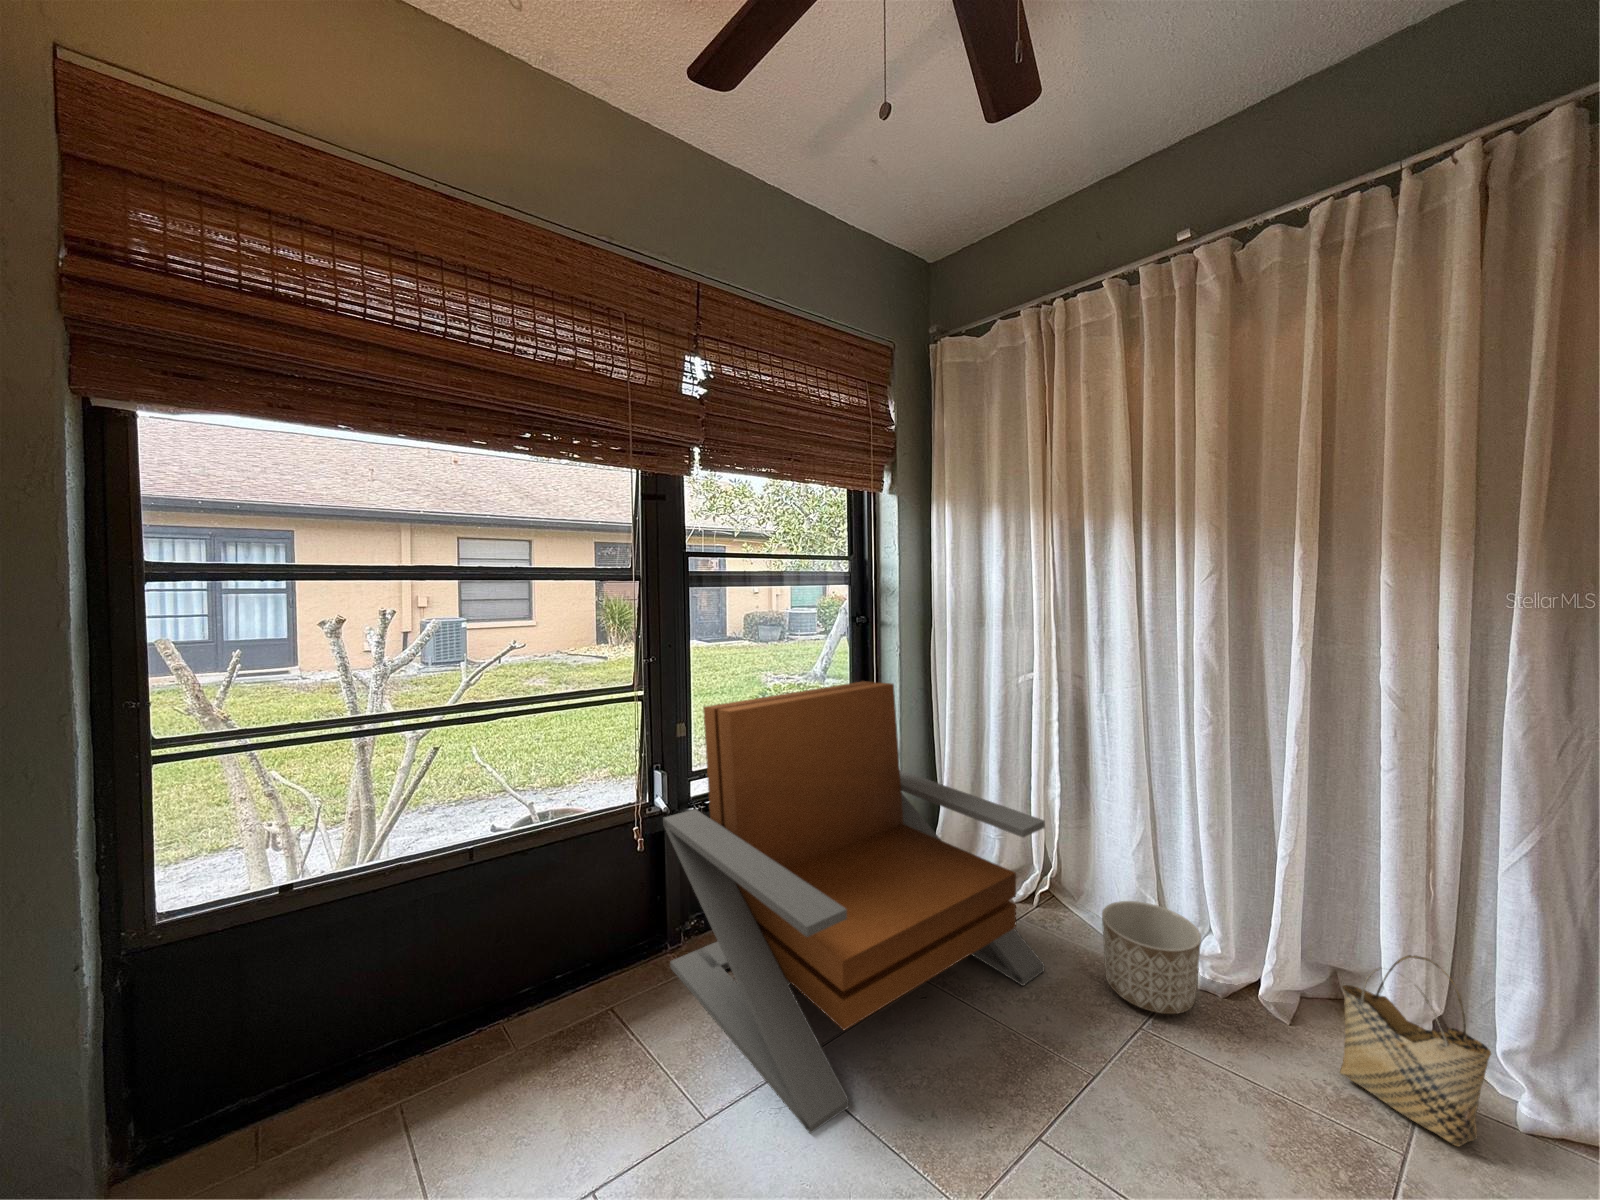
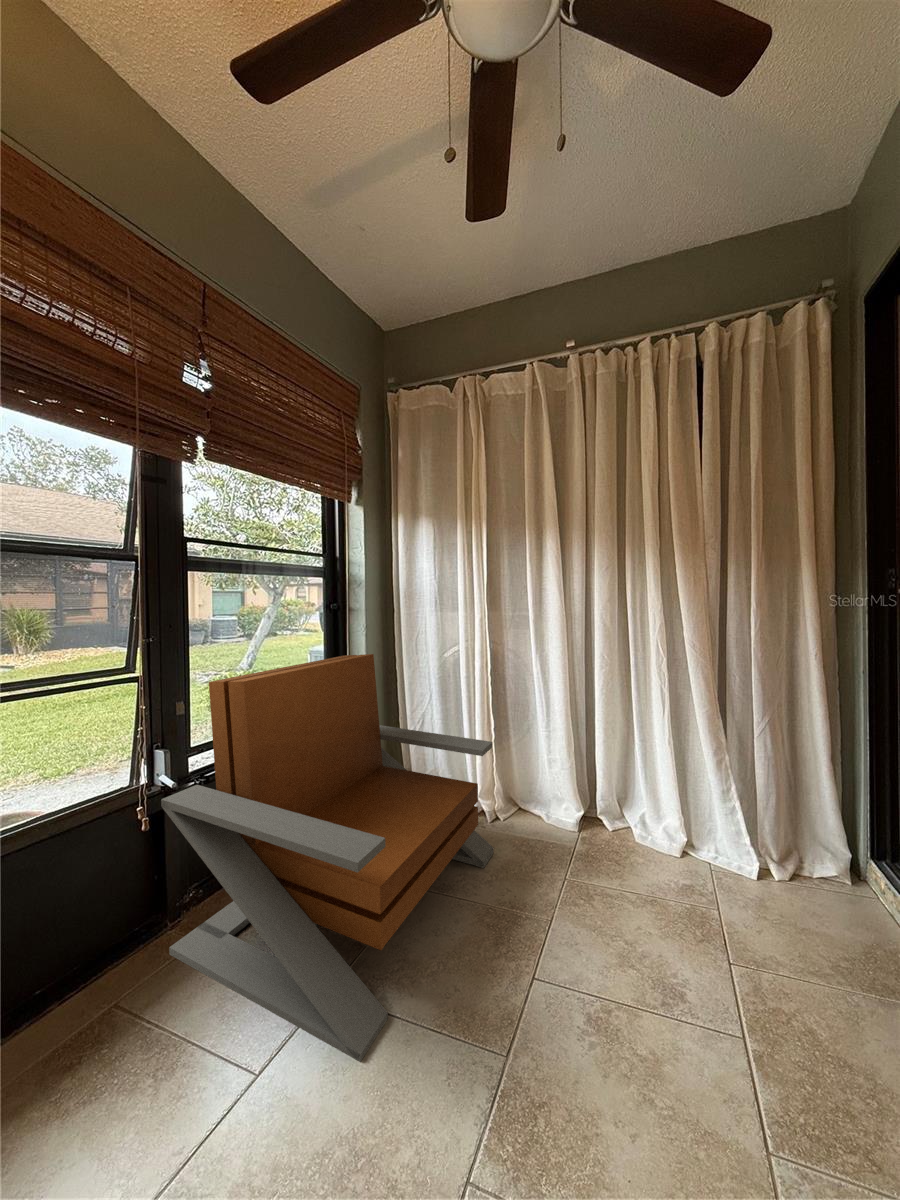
planter: present [1102,901,1201,1014] -> none [528,788,588,859]
woven basket: present [1340,955,1491,1146] -> none [663,782,735,885]

